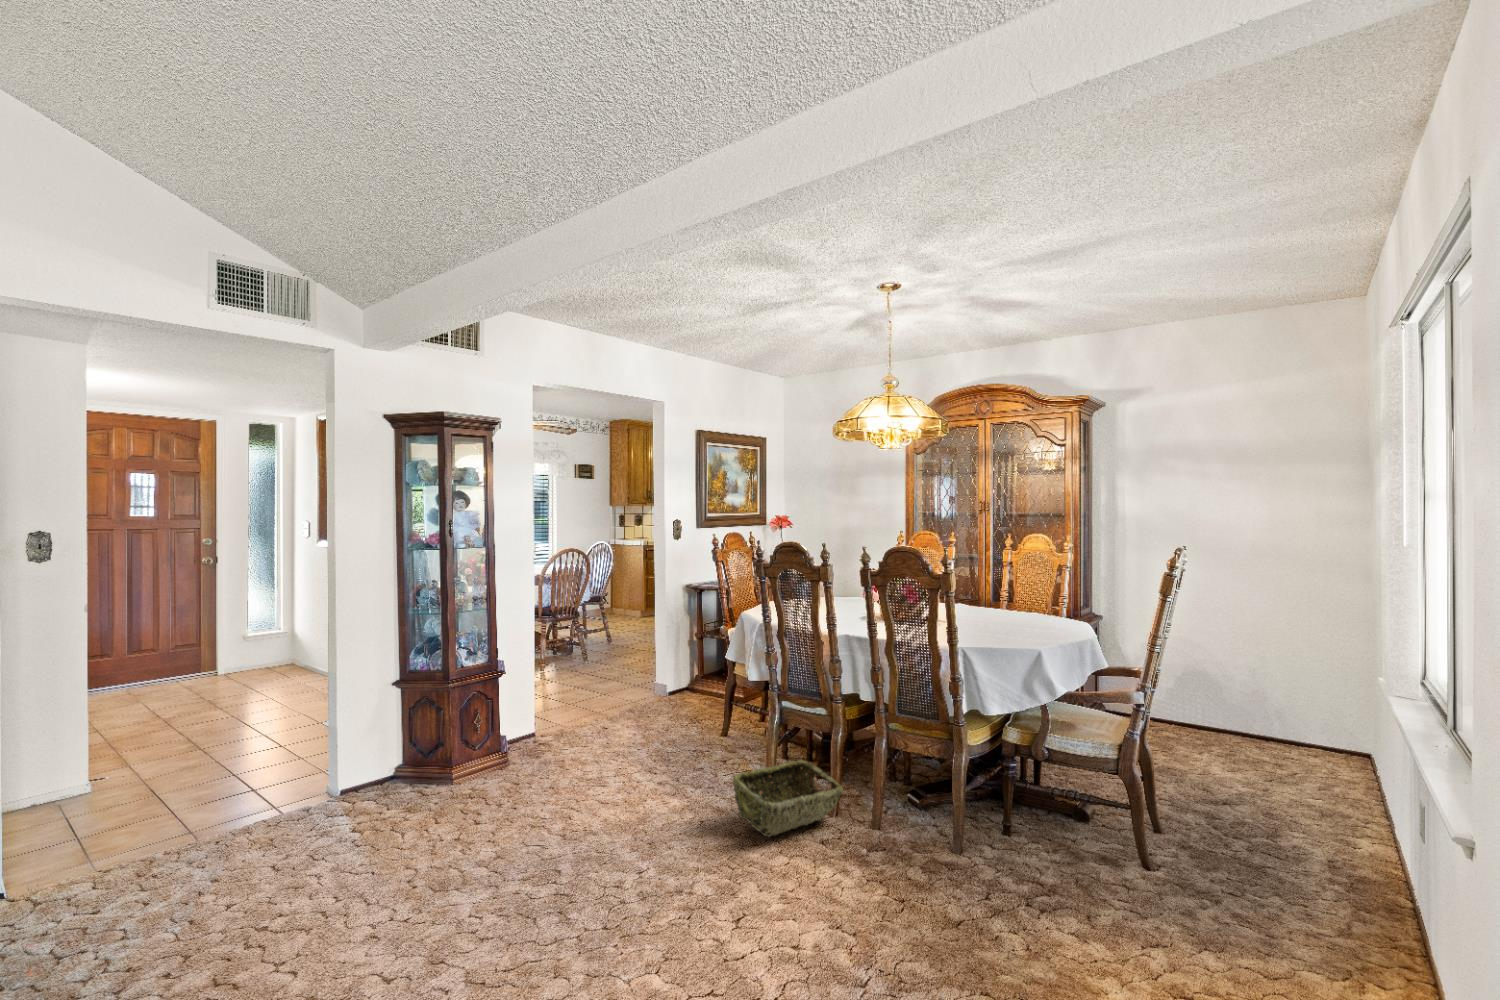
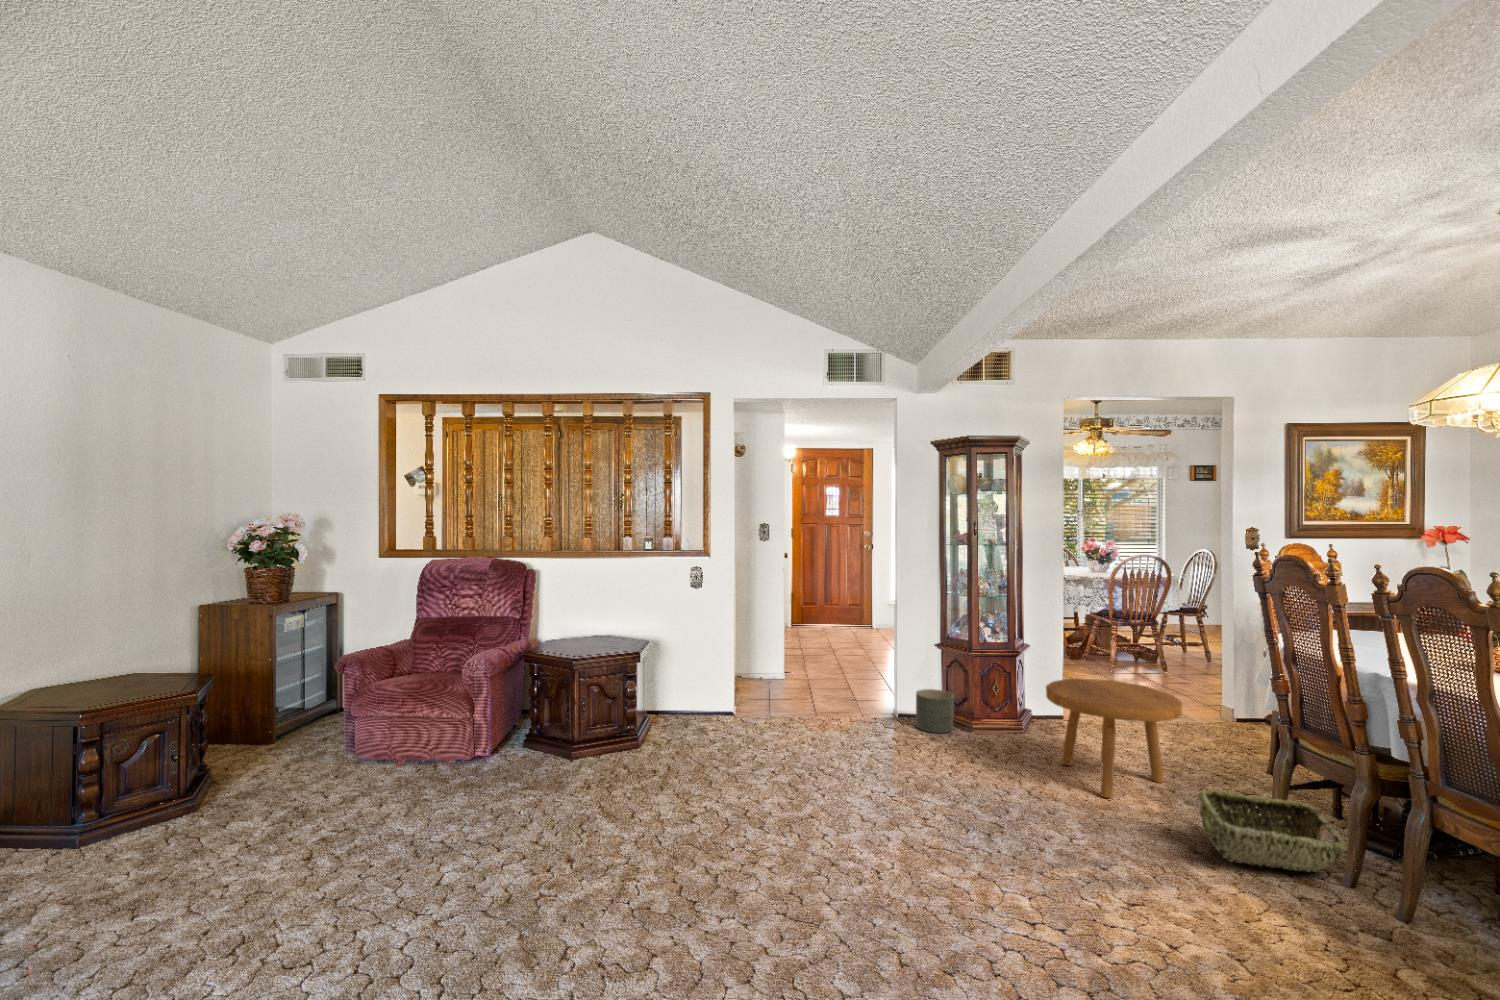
footstool: none [555,683,687,813] -> present [1046,678,1182,798]
planter: none [373,742,426,802] -> present [916,689,954,733]

